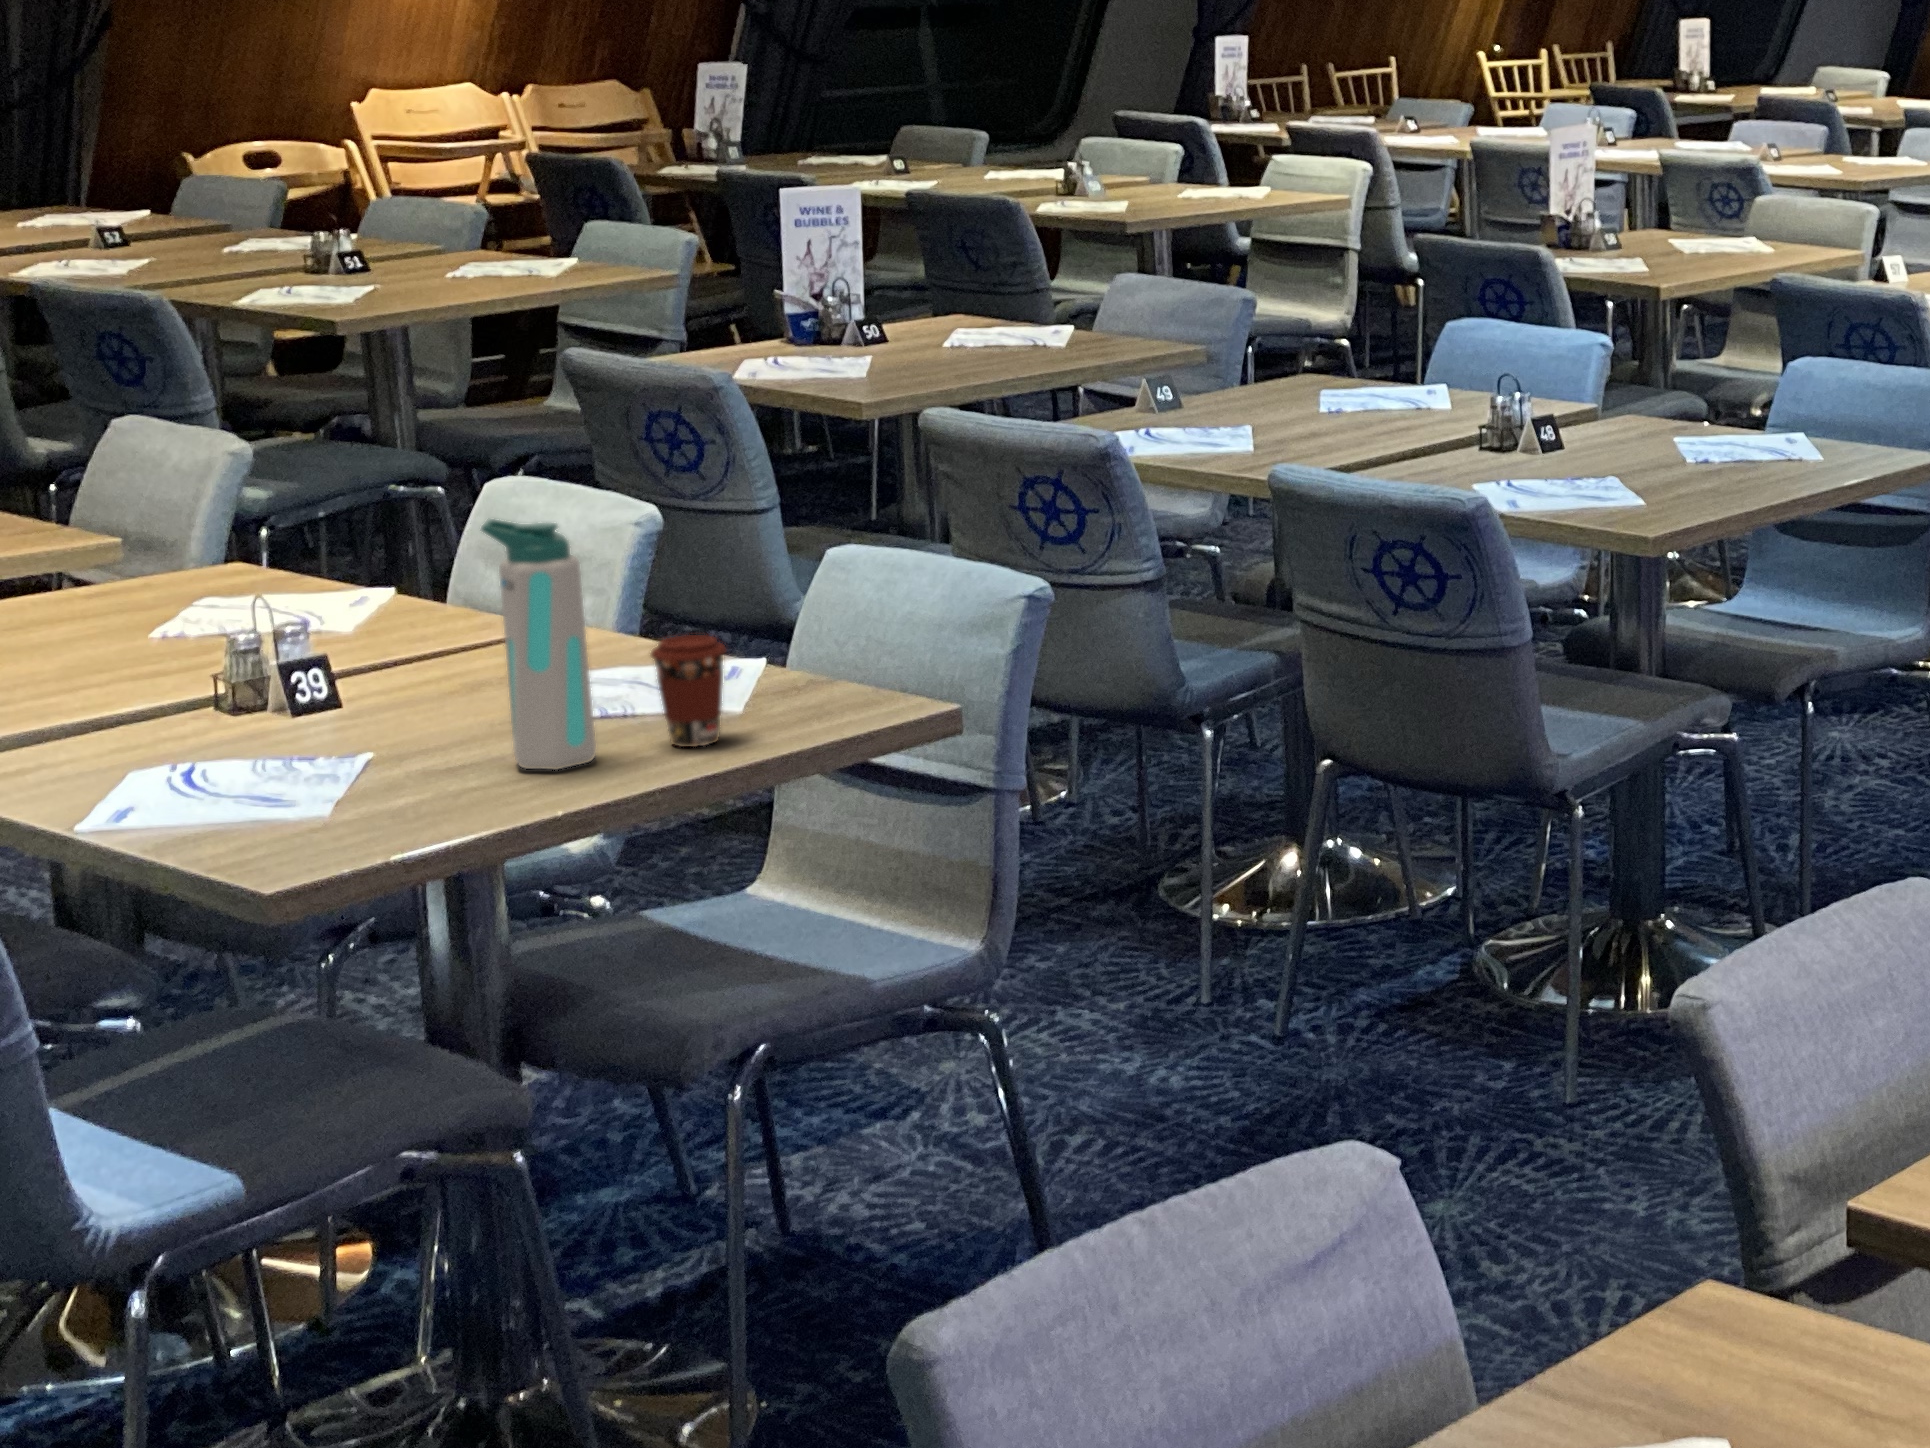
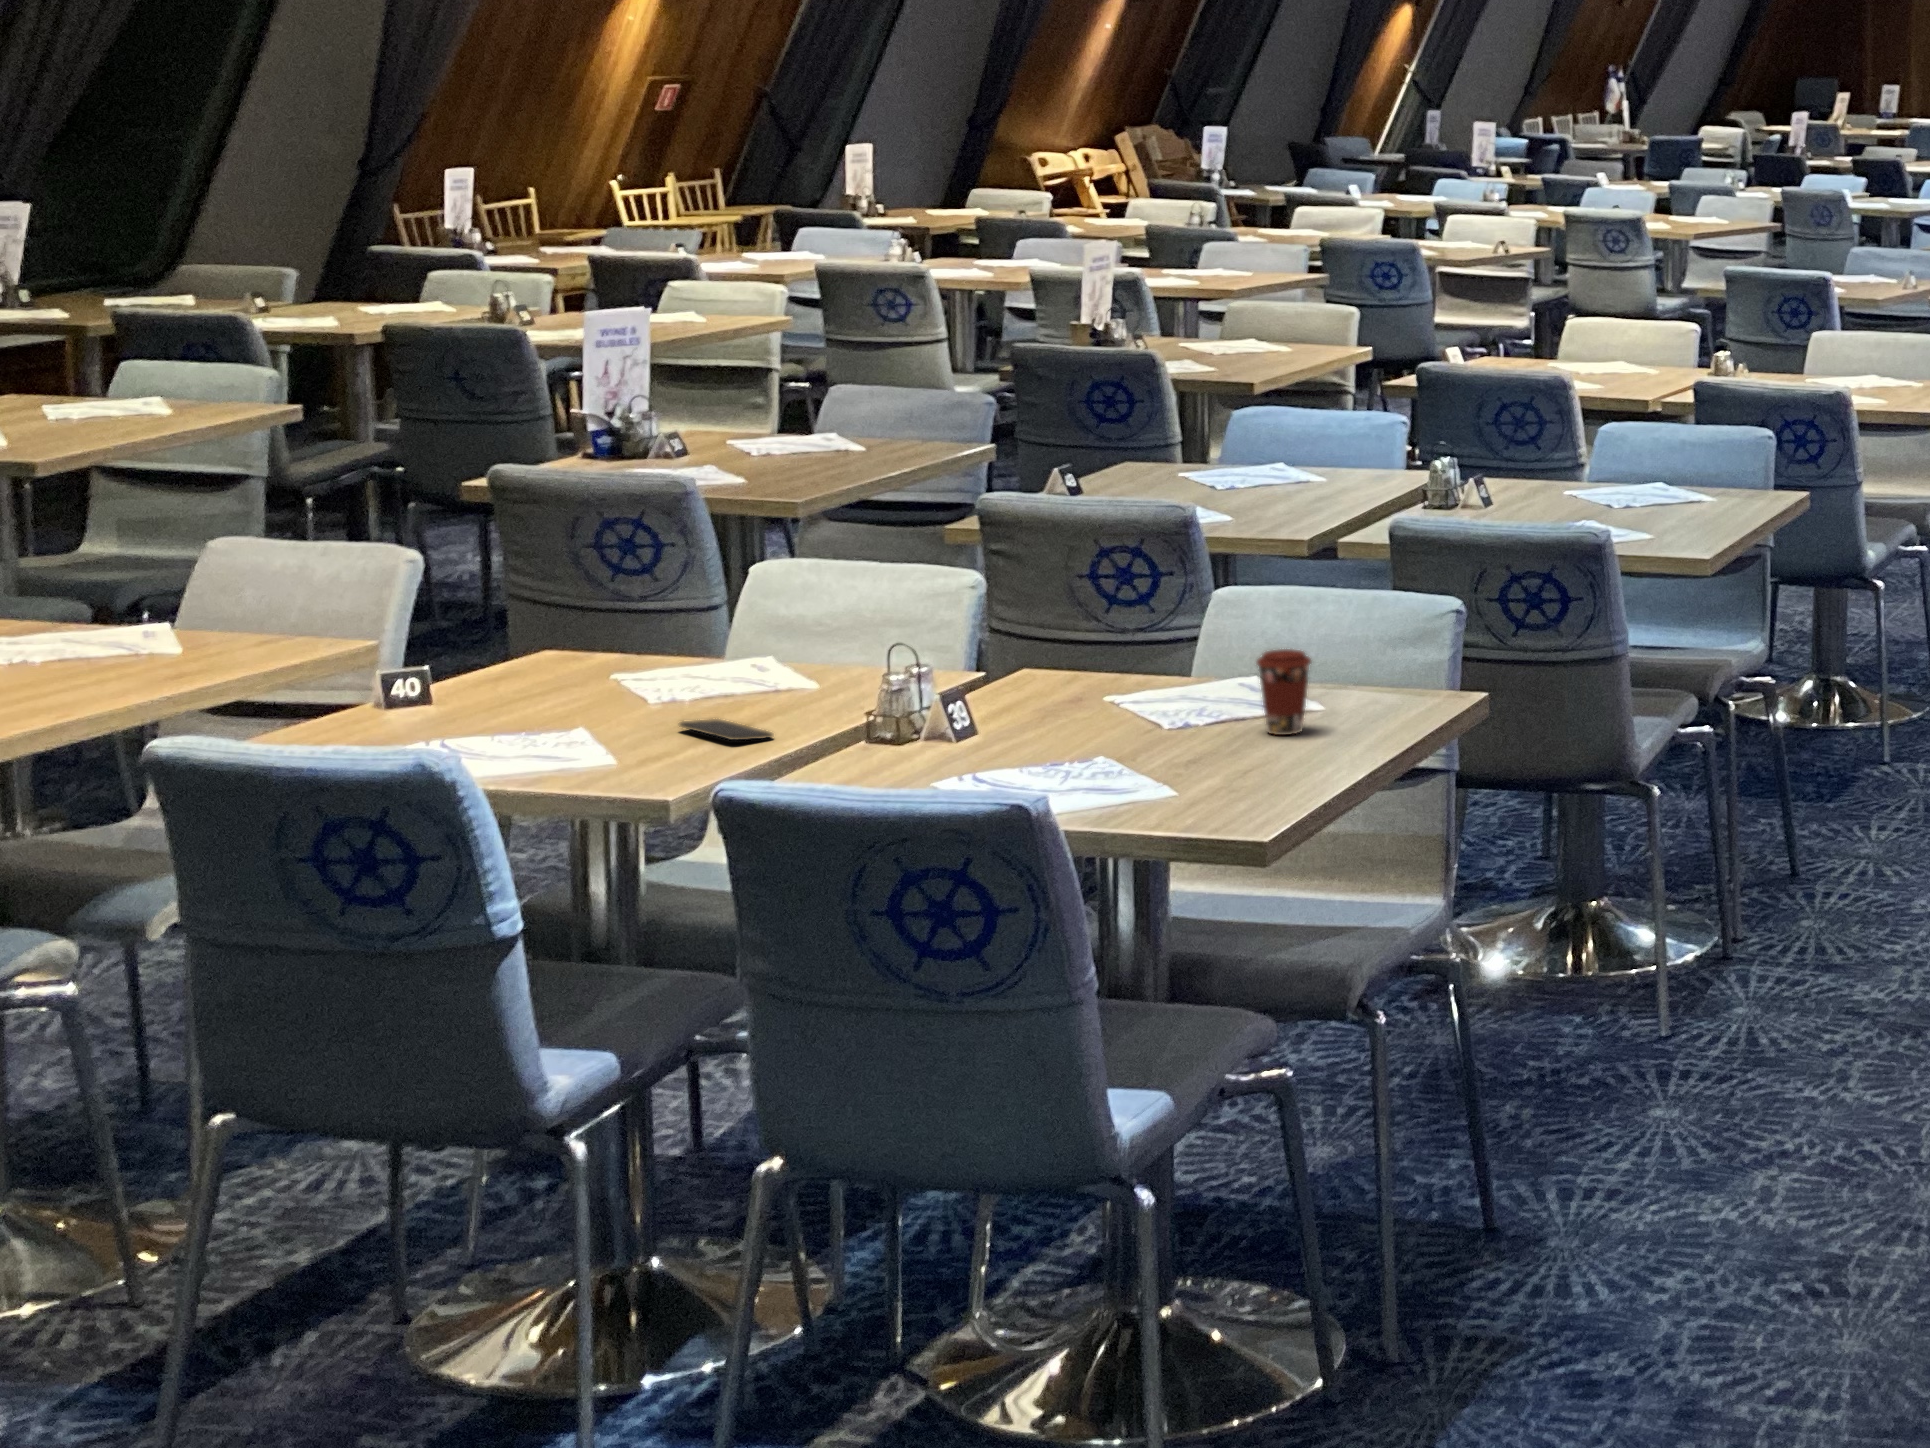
water bottle: present [481,519,596,770] -> none [1171,564,1247,756]
smartphone: none [85,671,156,701] -> present [680,719,773,740]

